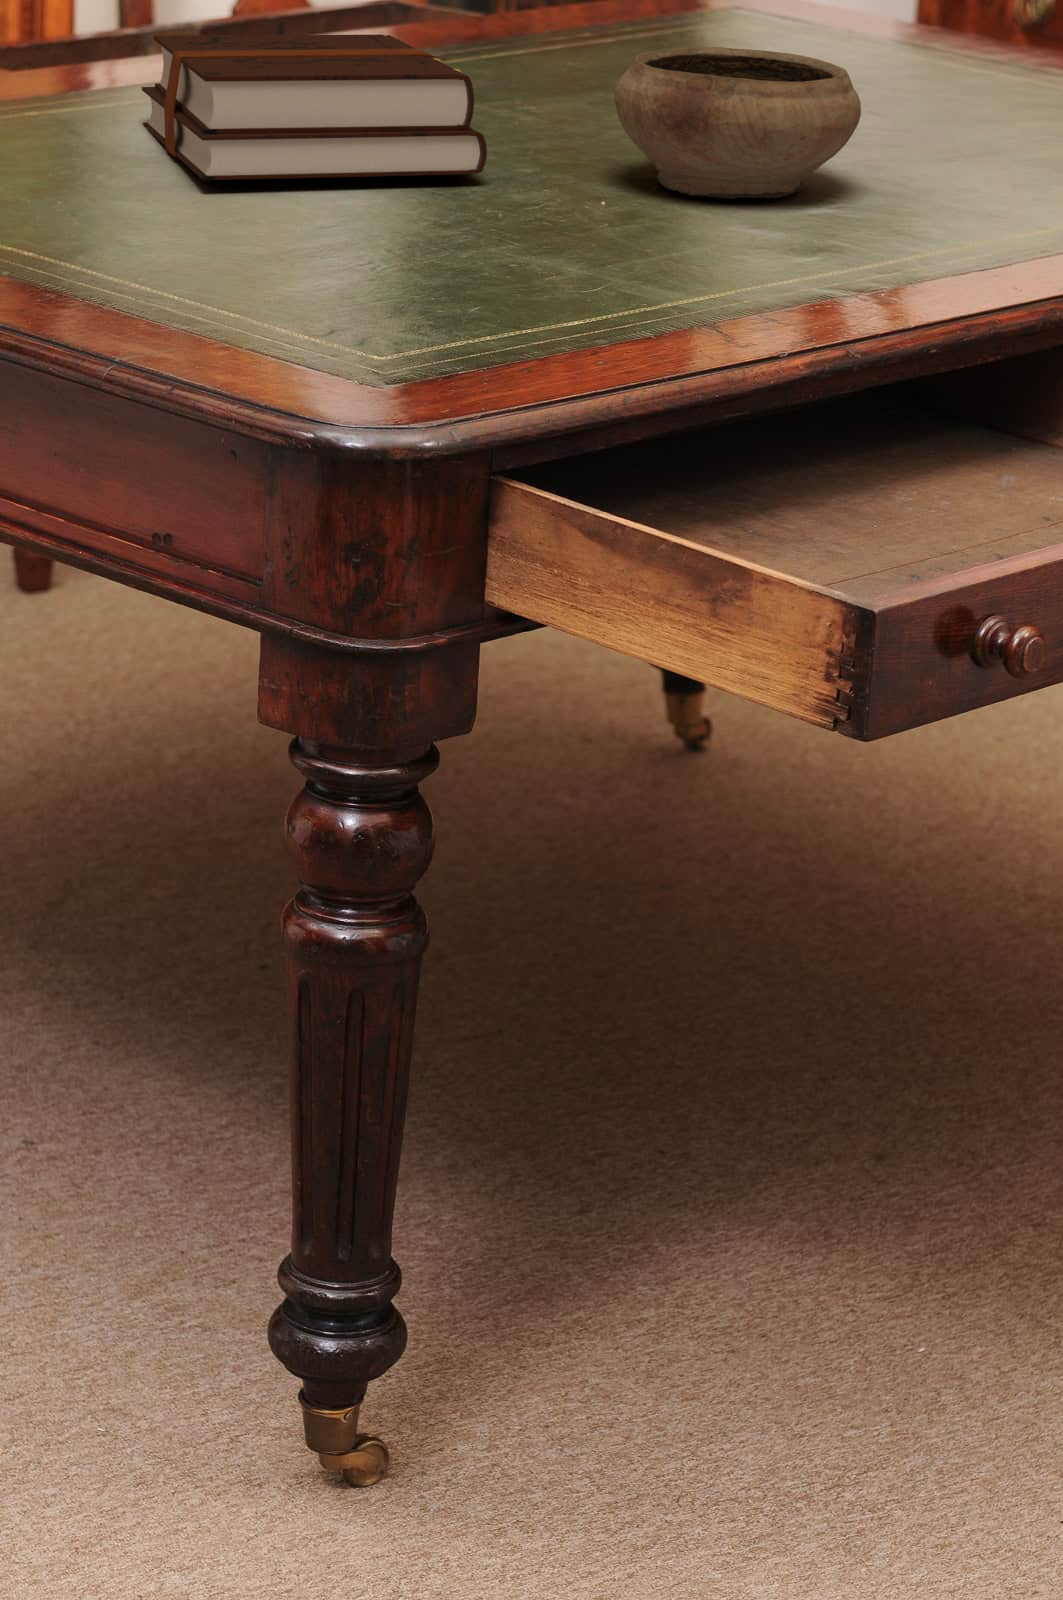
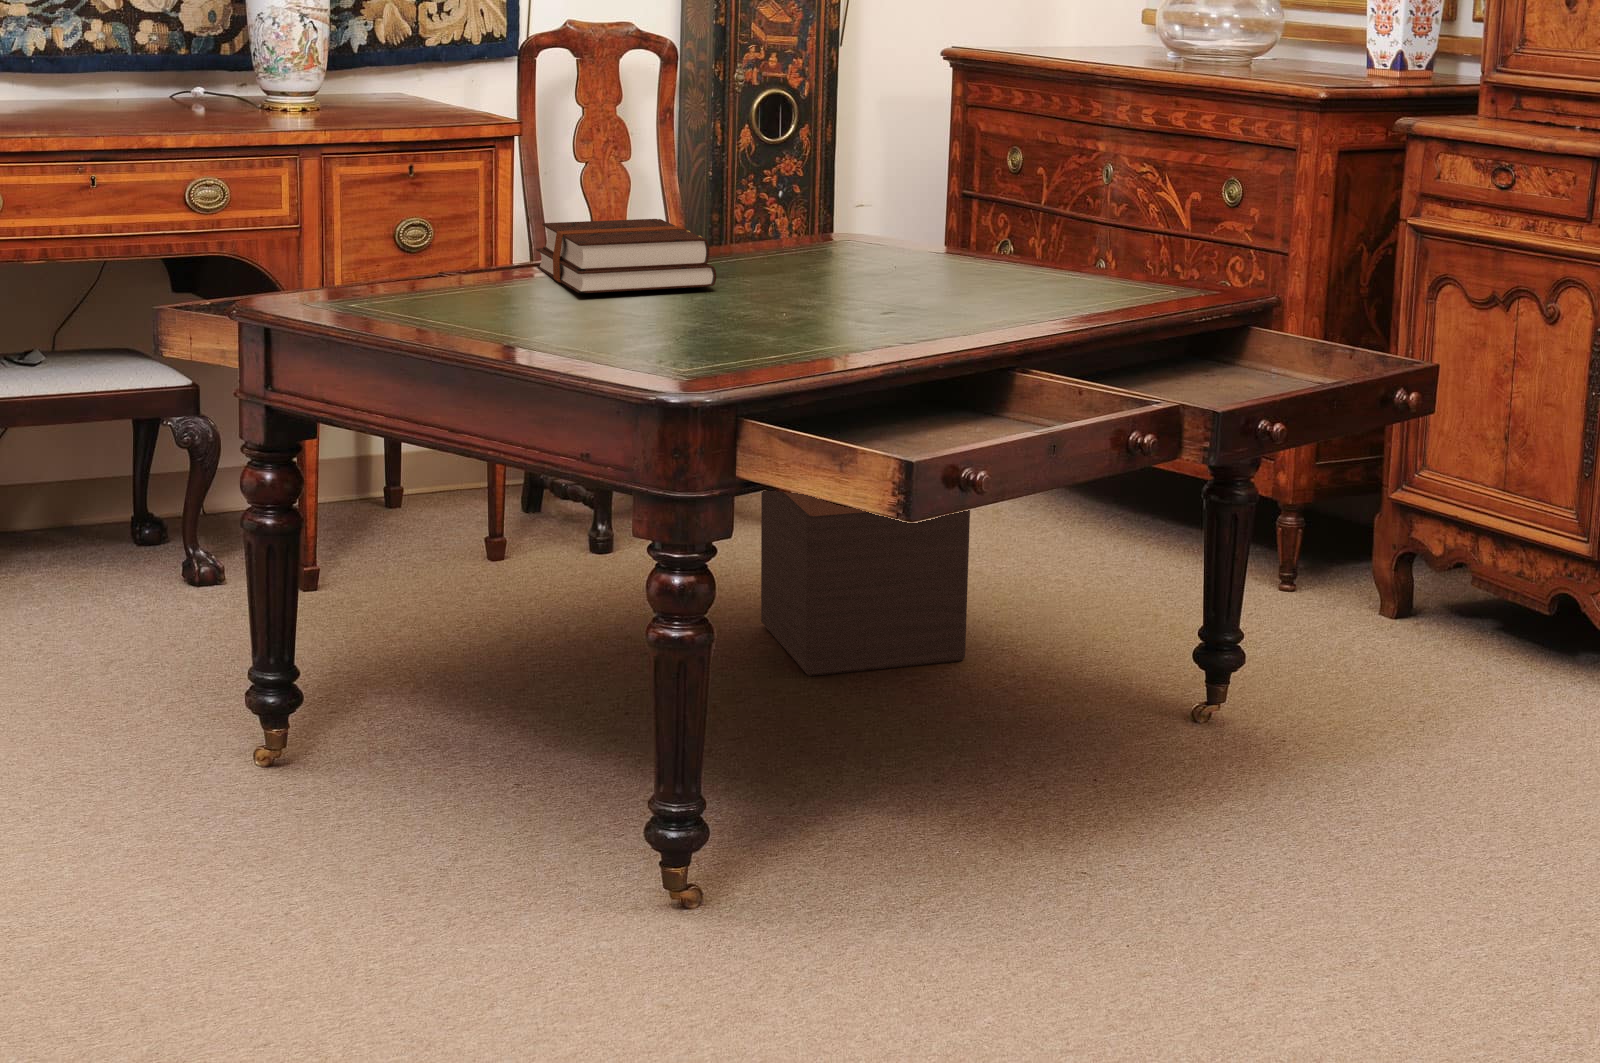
ceramic bowl: present [615,47,861,199] -> none [778,221,899,294]
footstool: none [570,492,969,920] -> present [761,491,970,676]

